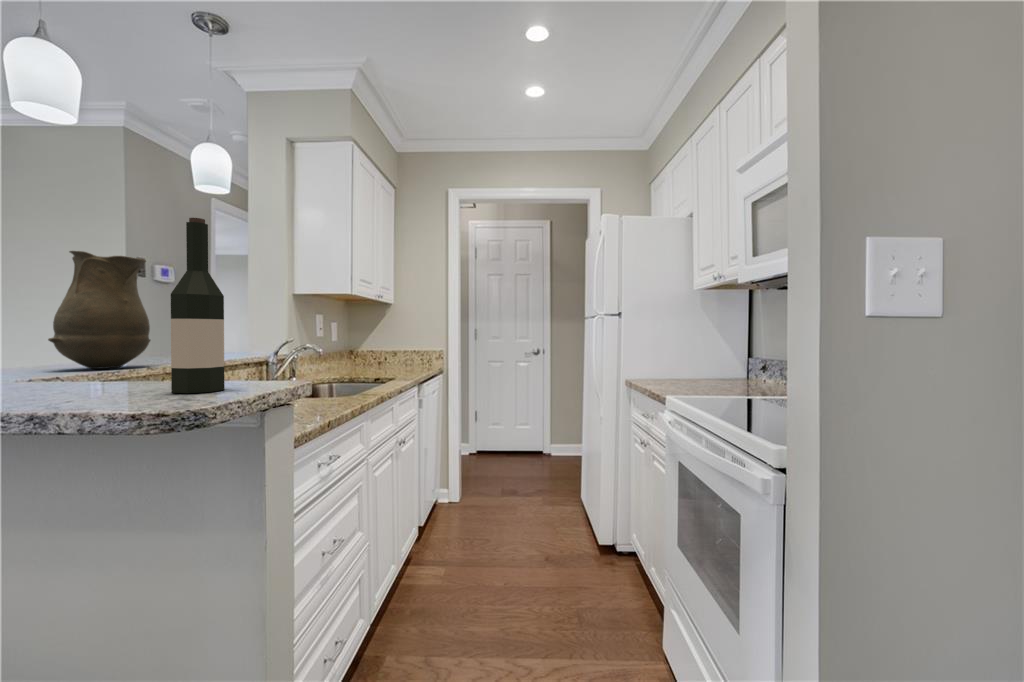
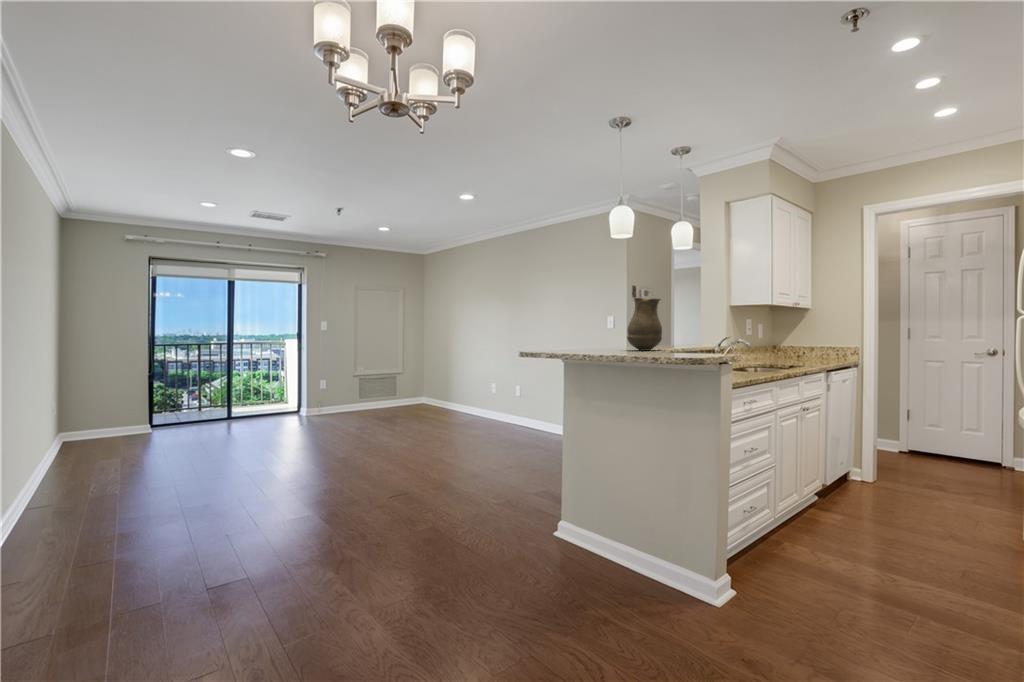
wine bottle: present [171,218,224,393] -> none [691,293,709,357]

